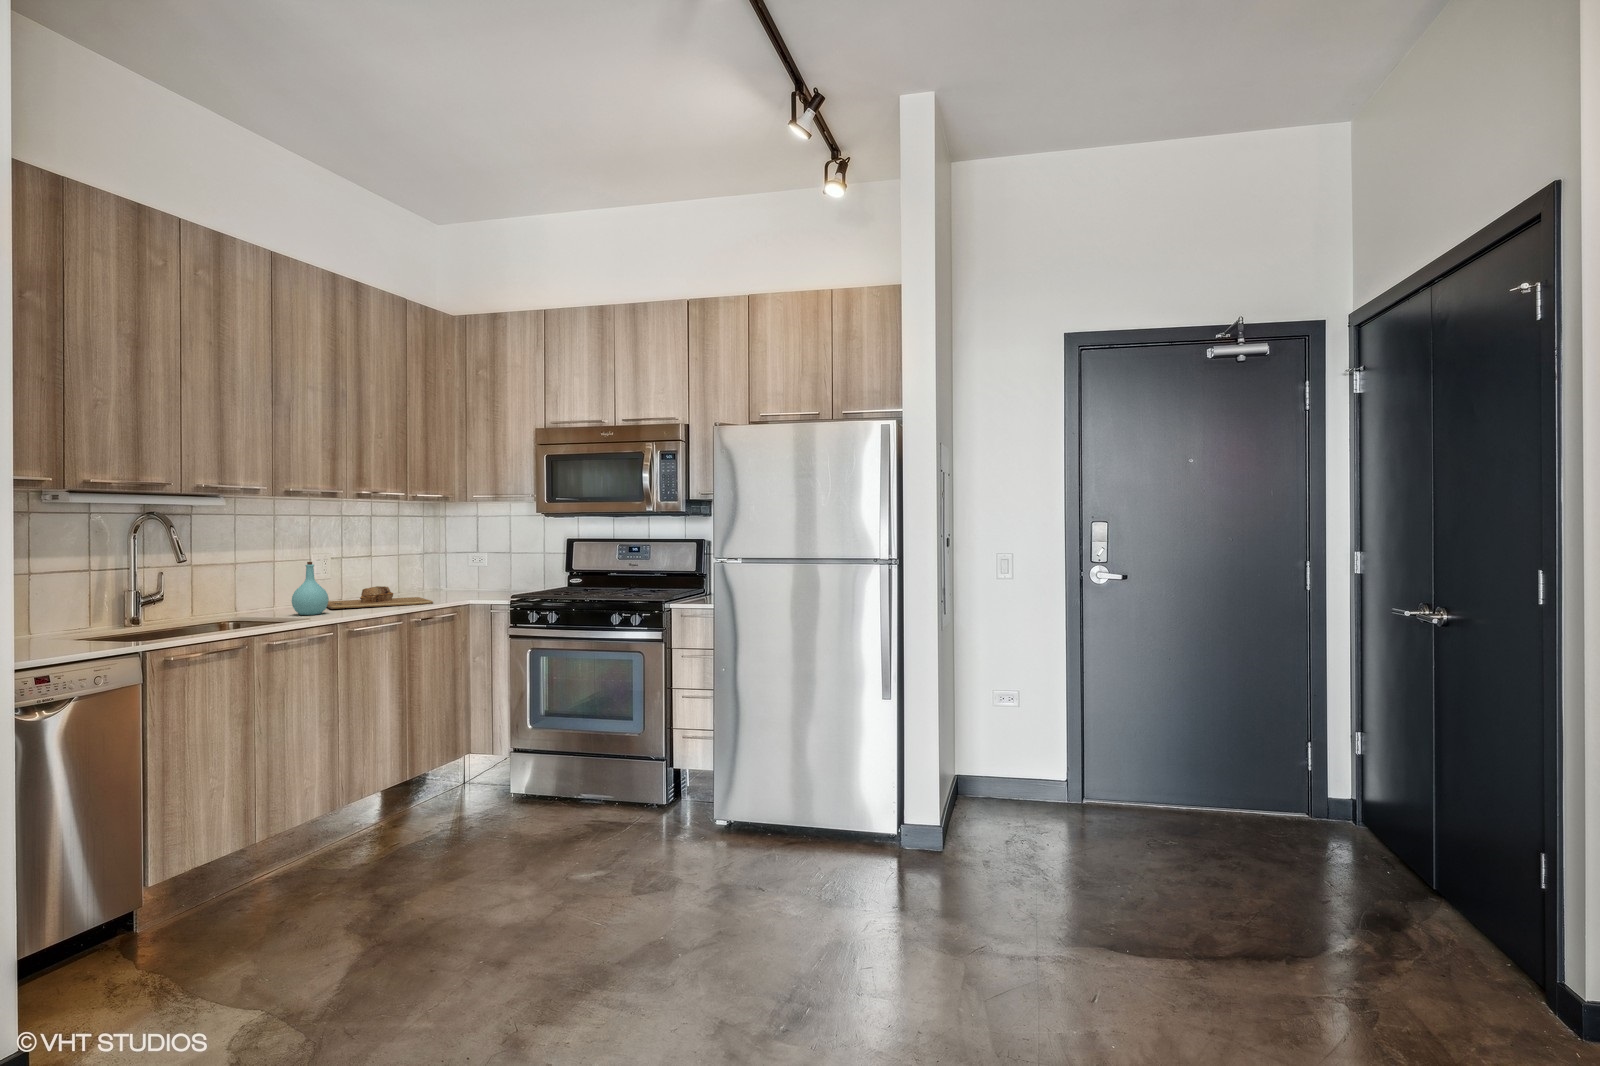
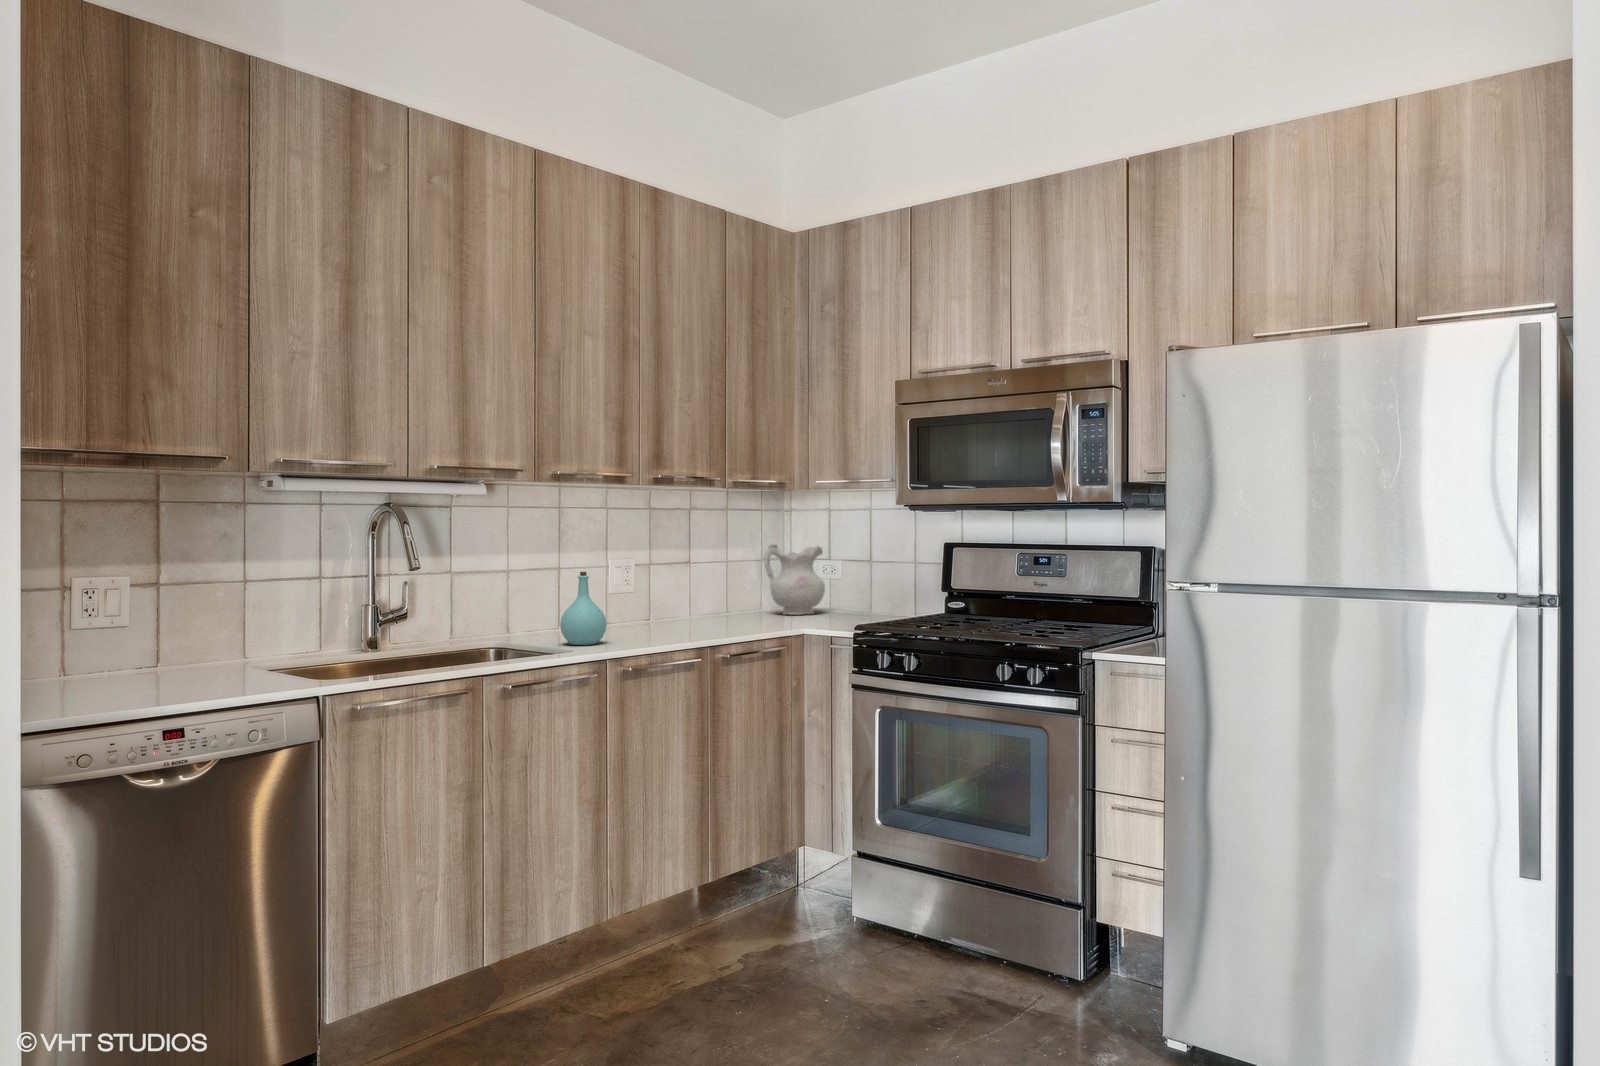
ceramic pitcher: none [432,541,478,593] -> present [764,545,825,615]
cutting board: present [327,586,433,609] -> none [615,606,749,636]

